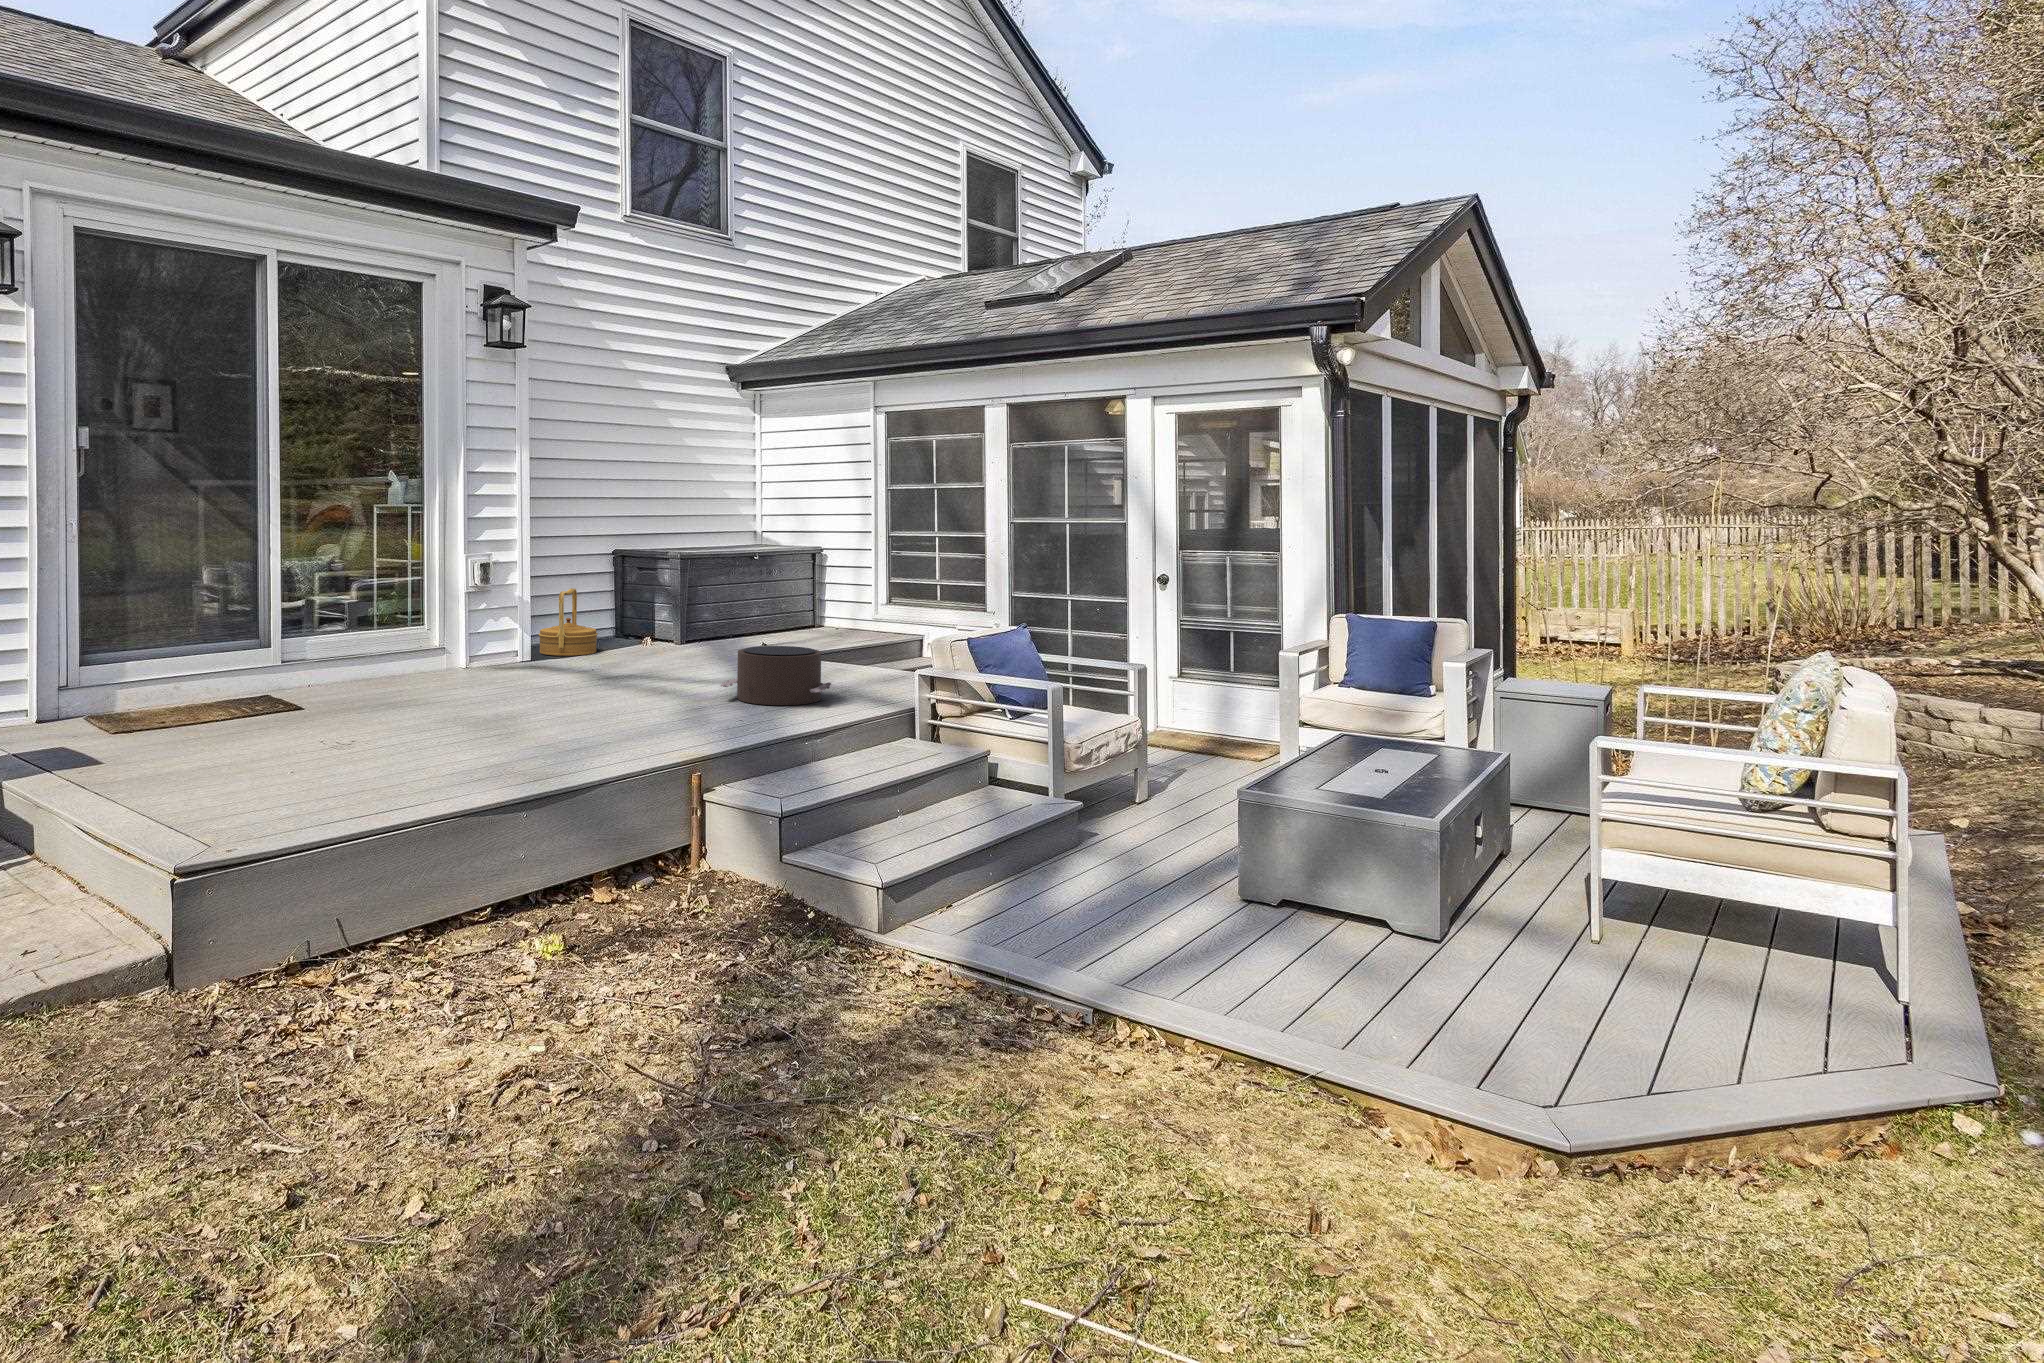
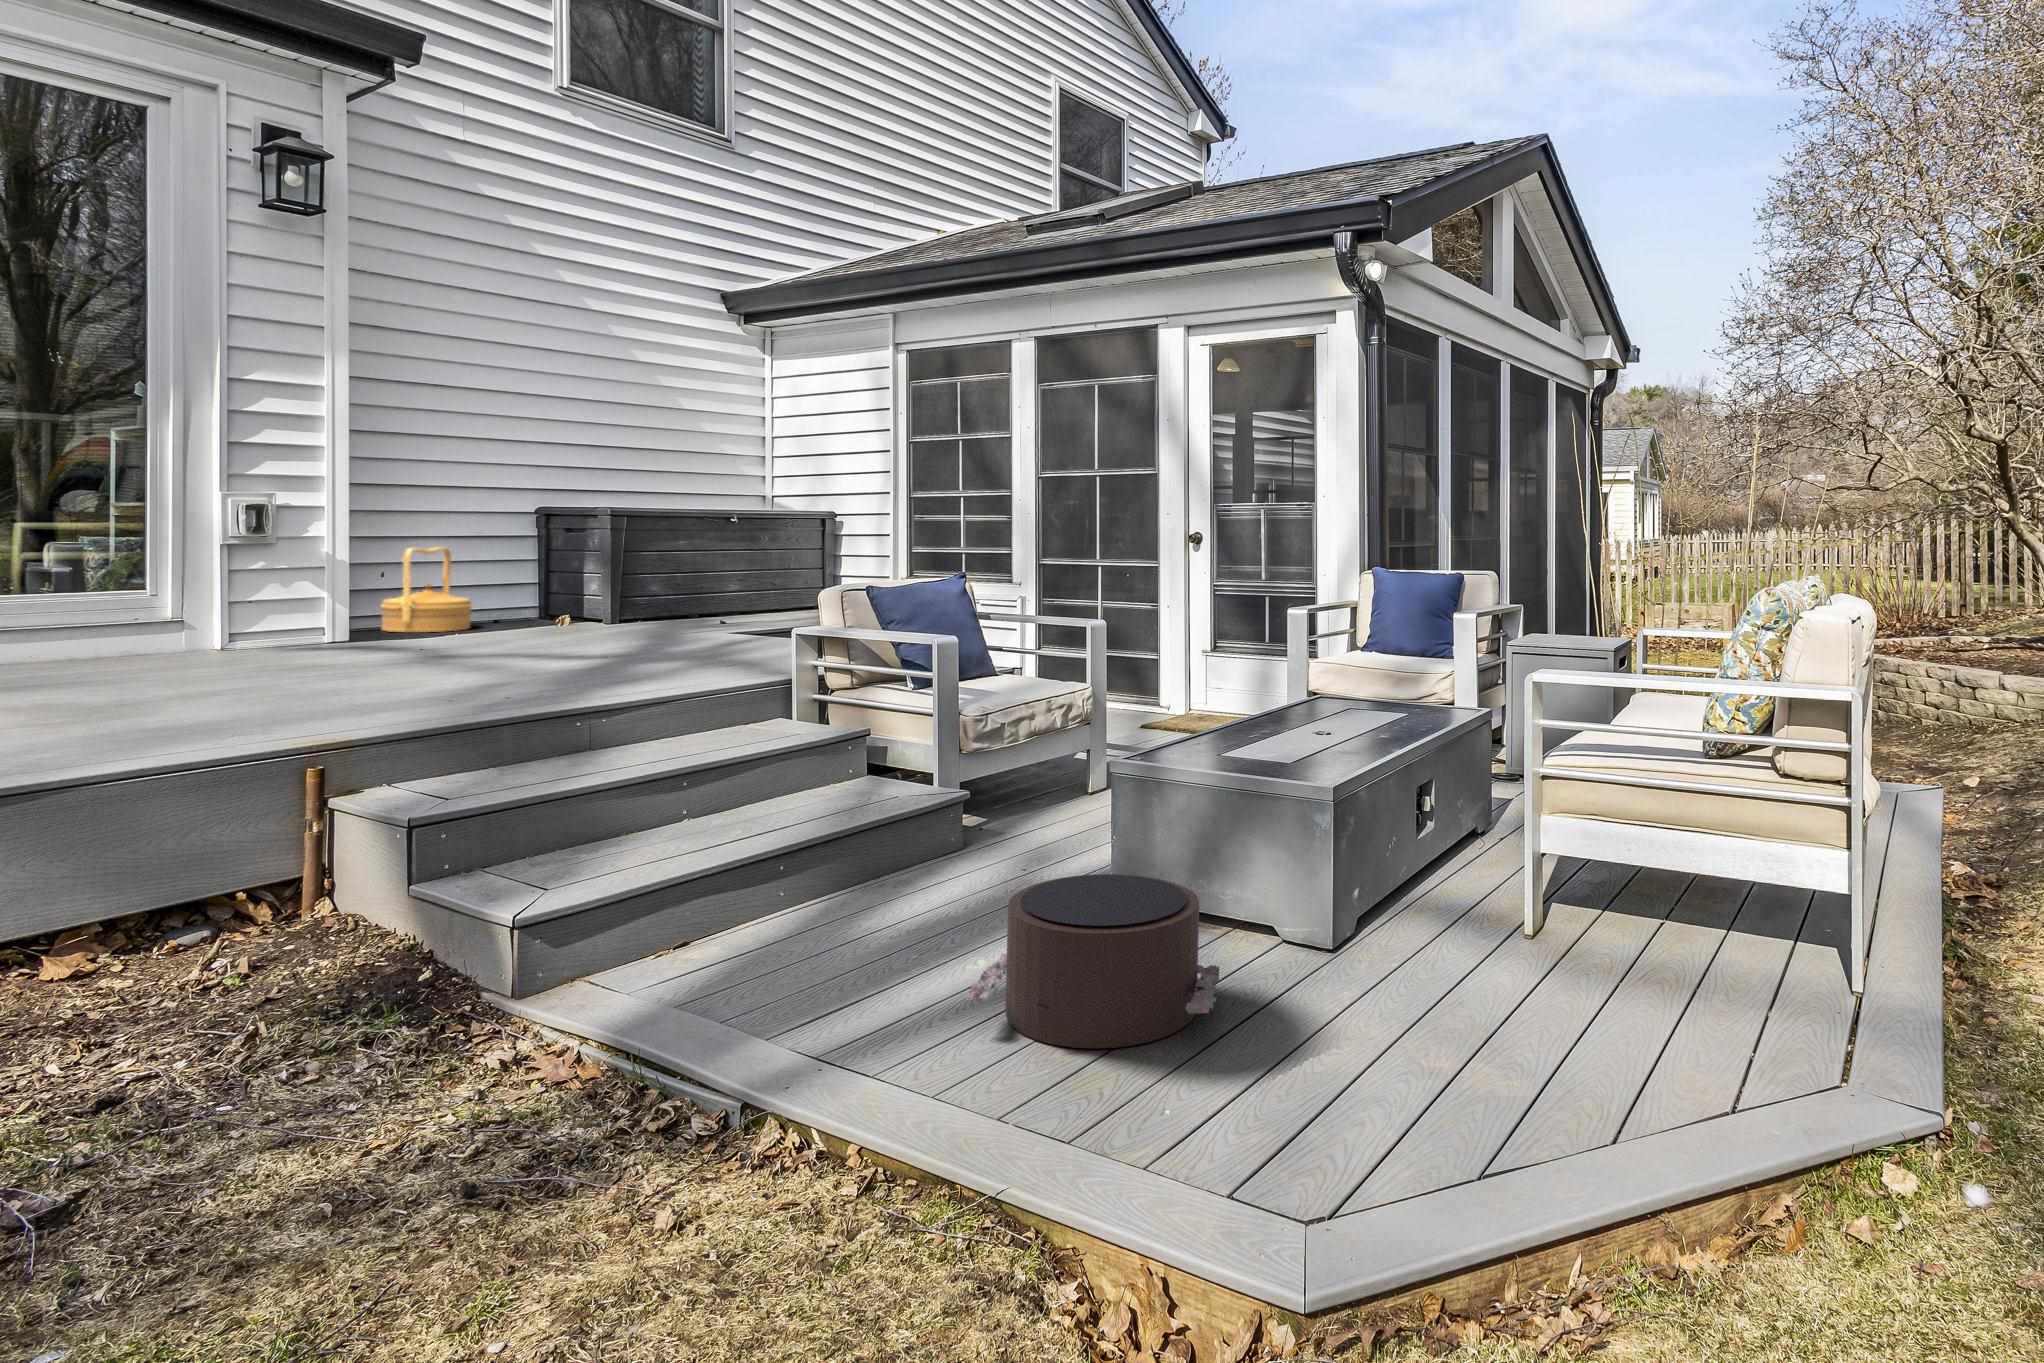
pouf: present [720,646,831,705] -> present [967,874,1219,1048]

